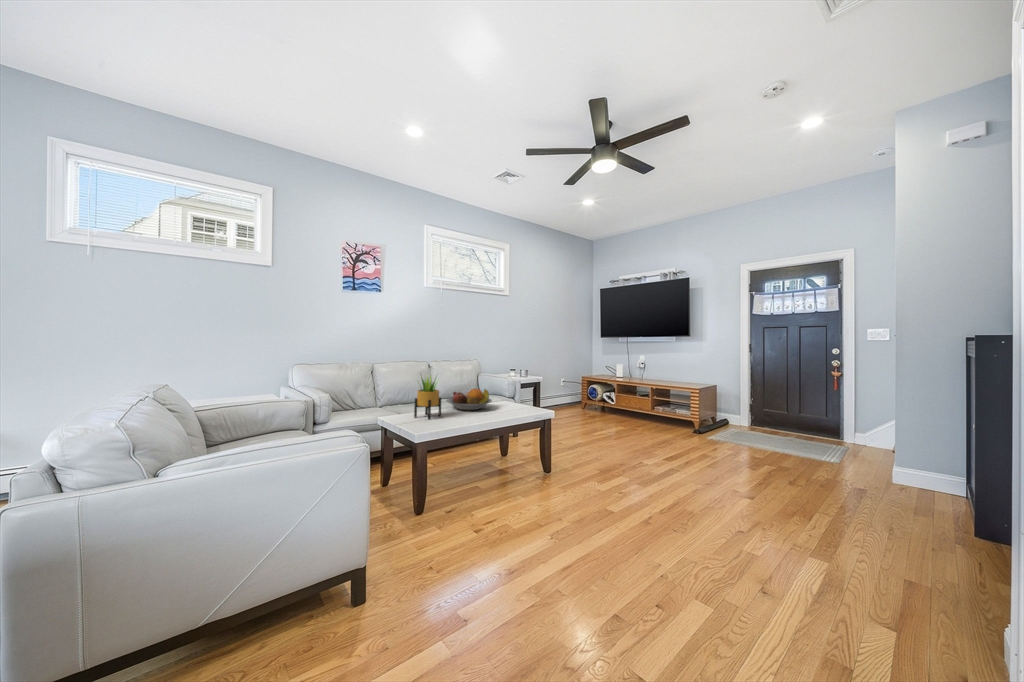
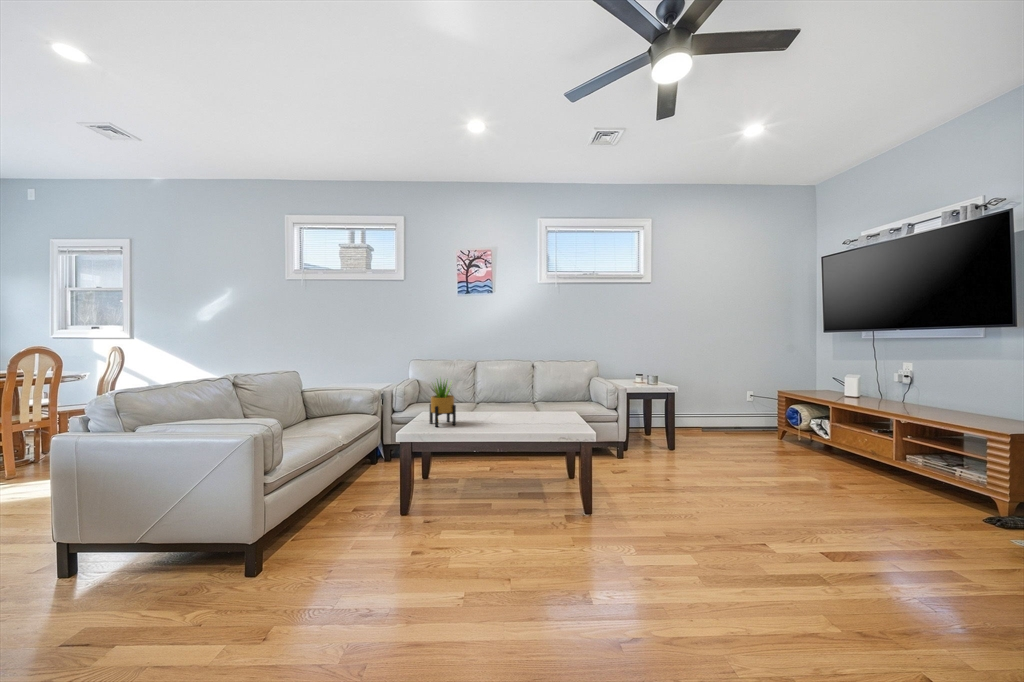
fruit bowl: present [446,389,492,410] -> none [478,398,531,423]

